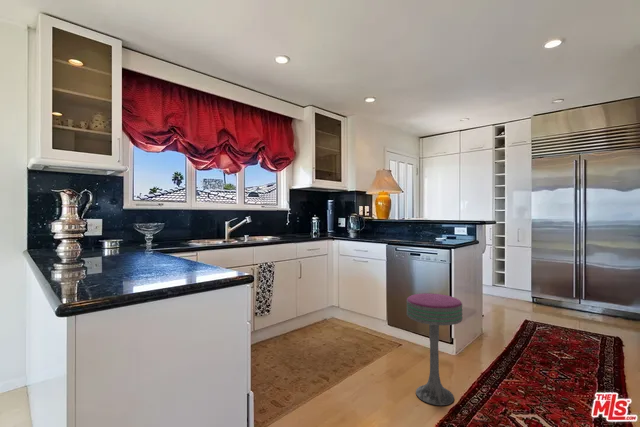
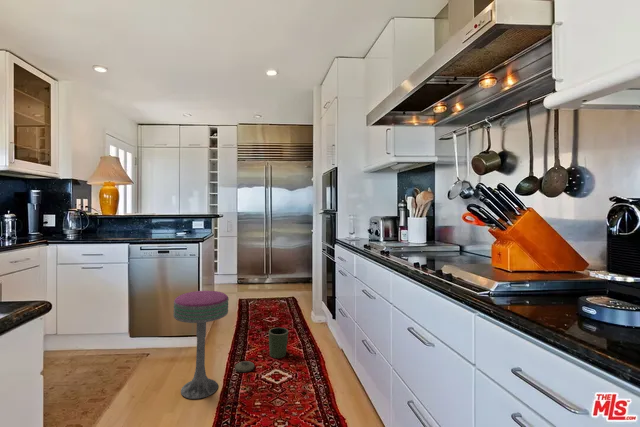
trash can: none [482,362,564,405] -> present [235,327,288,372]

